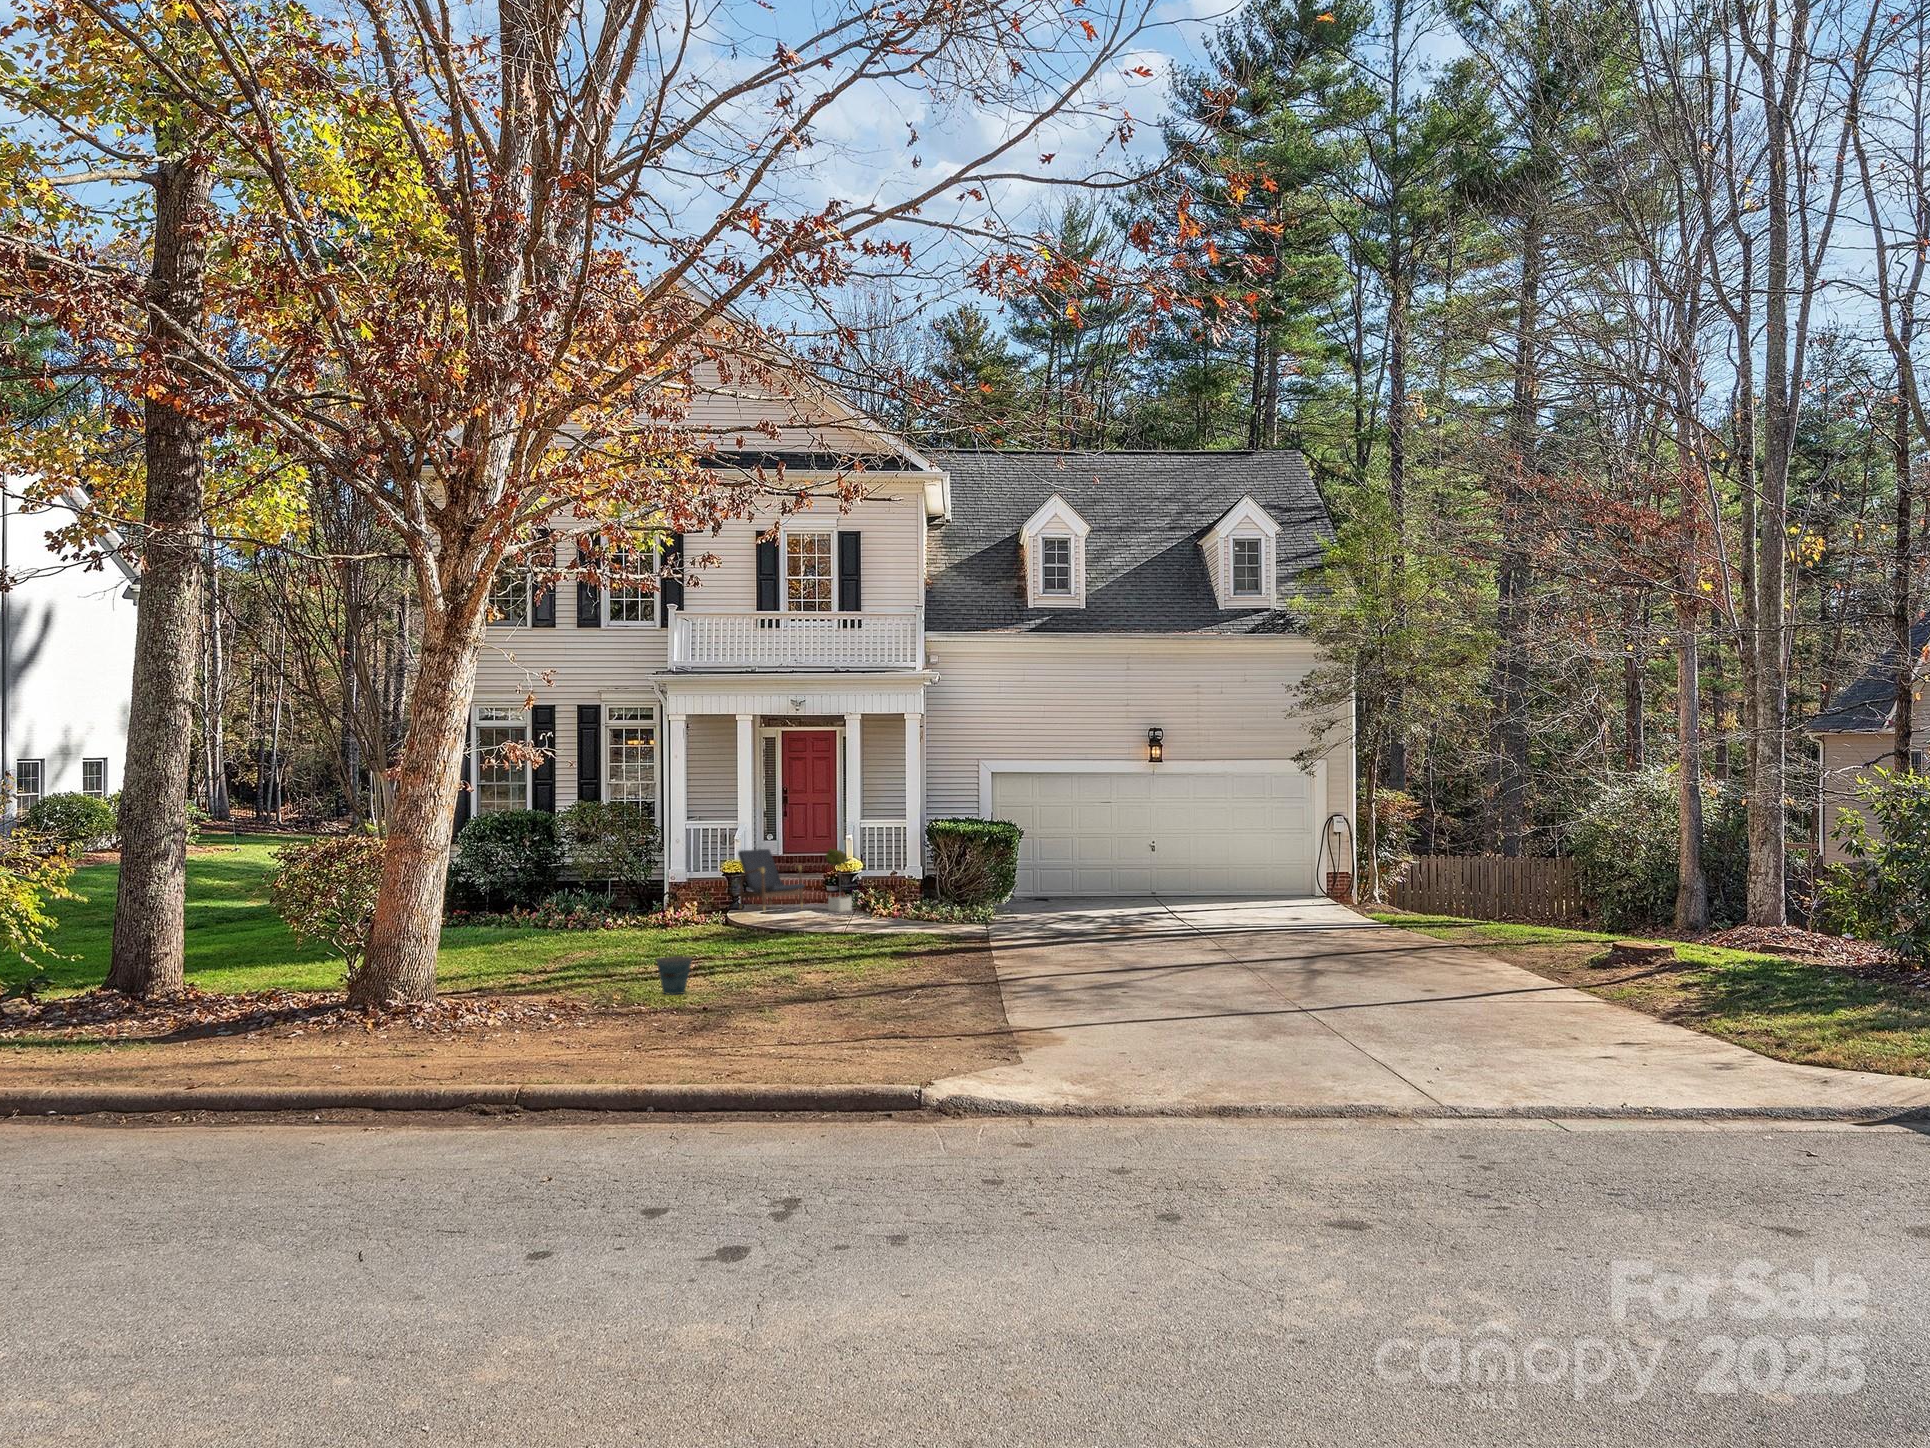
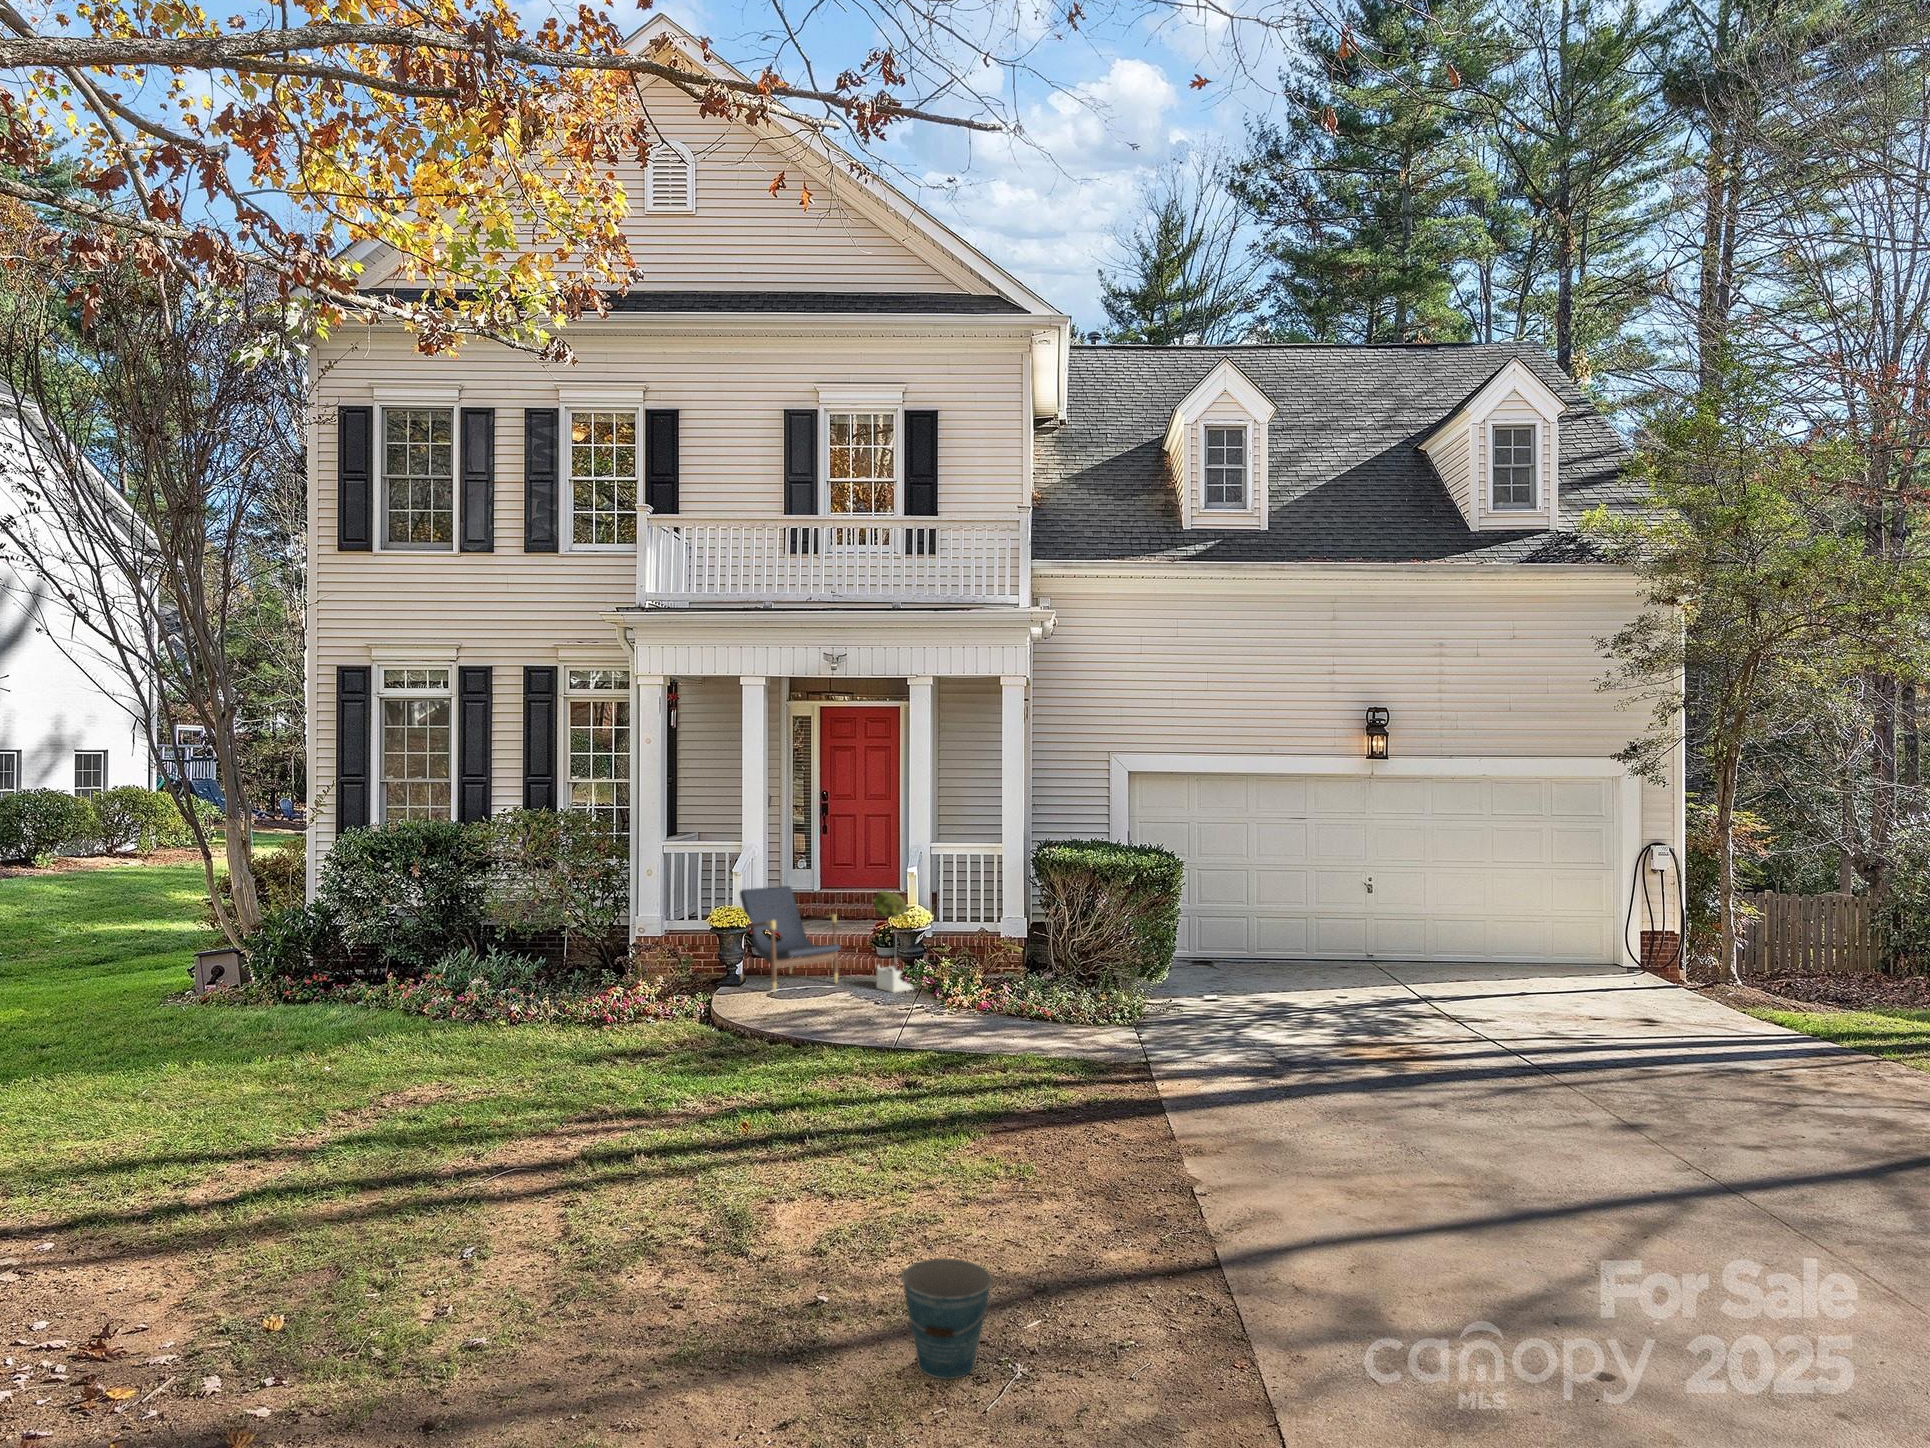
bucket: present [656,956,692,995] -> present [899,1258,992,1379]

